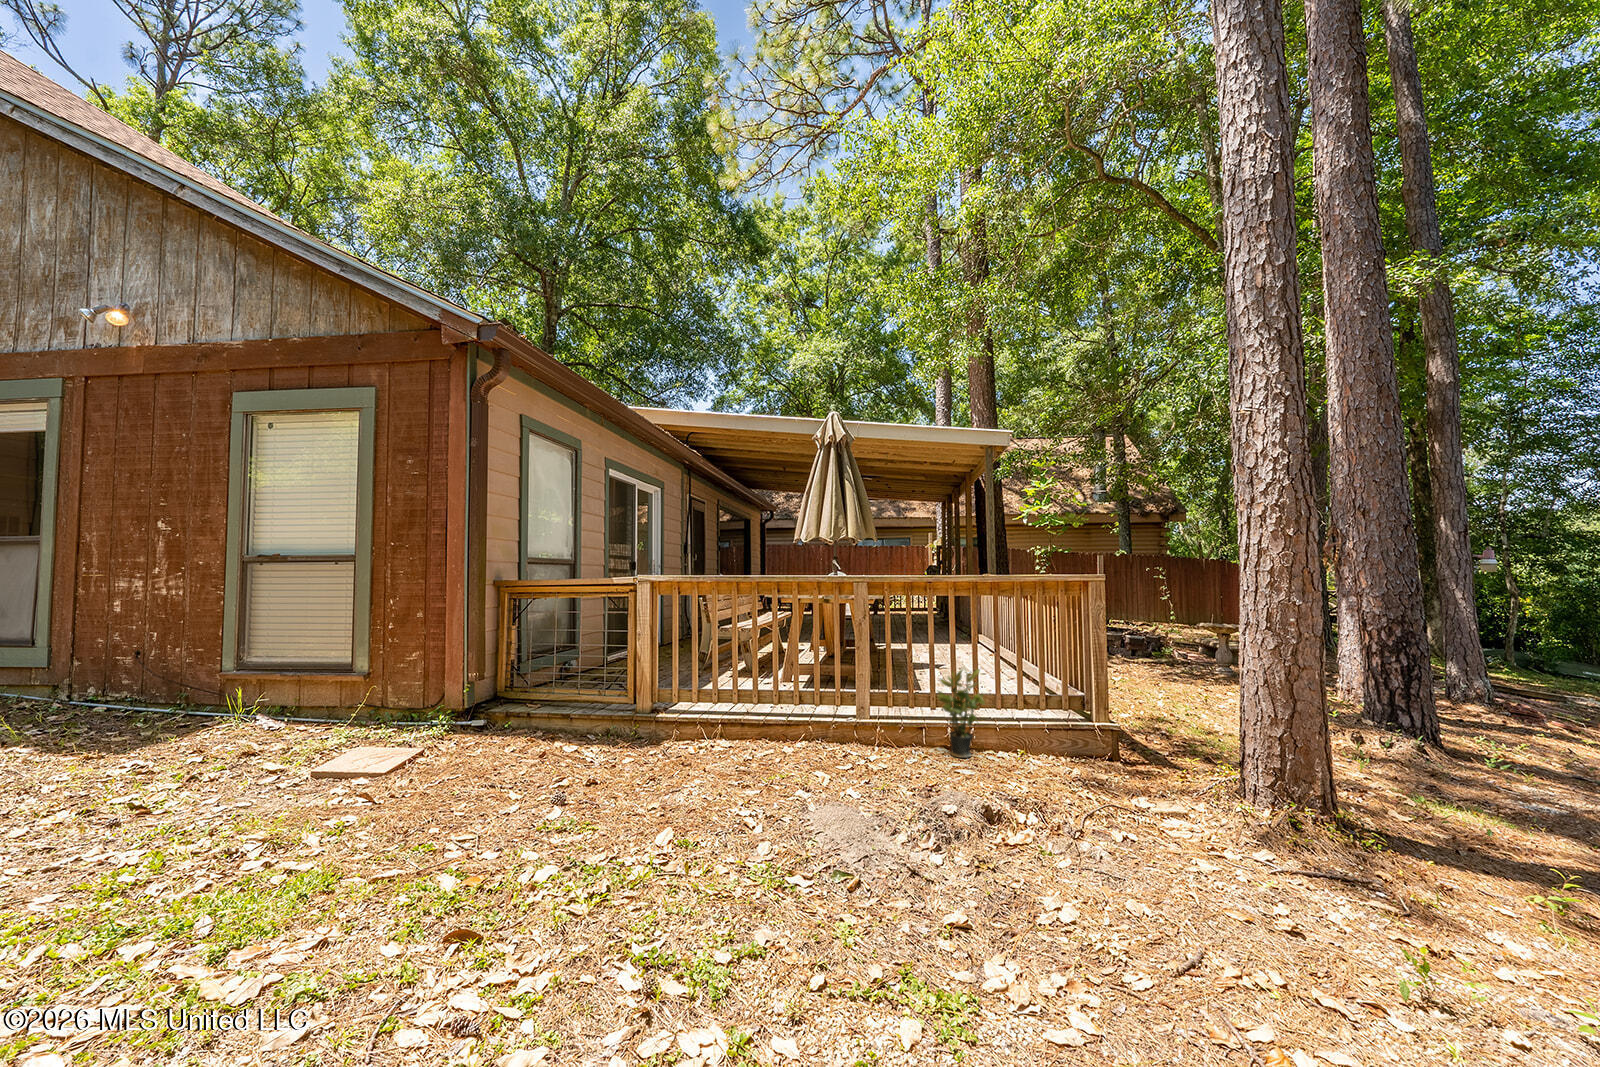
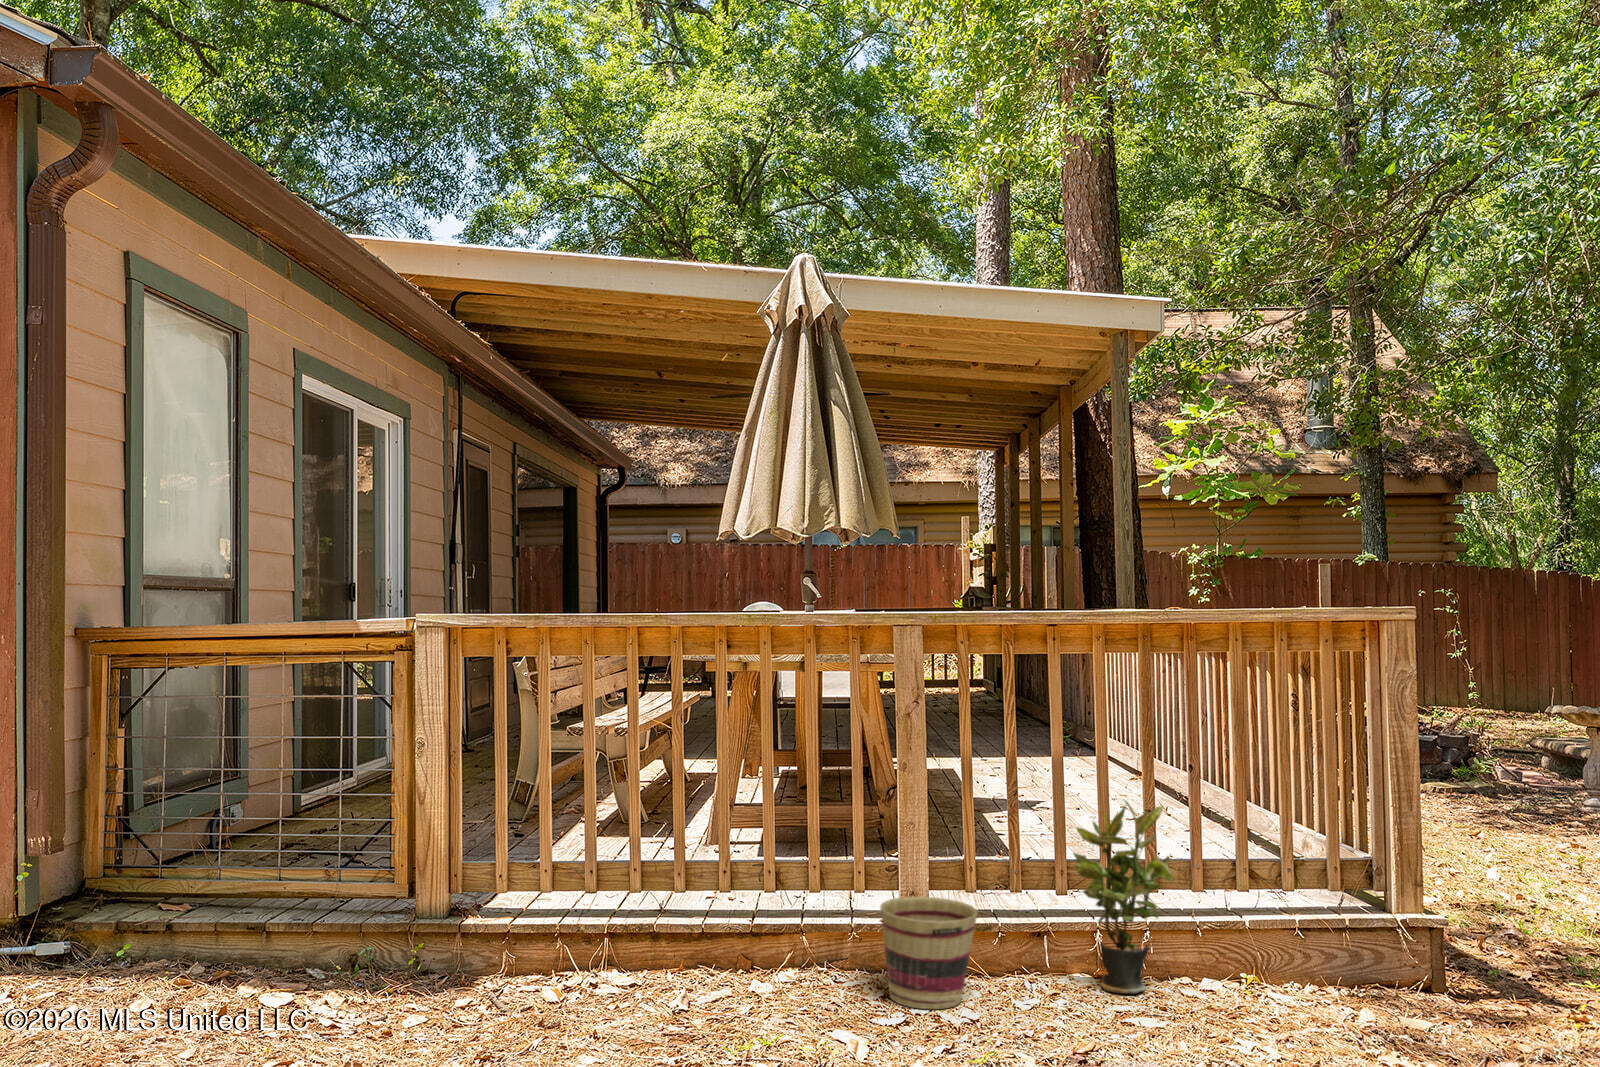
basket: none [843,709,889,762] -> present [880,897,977,1009]

